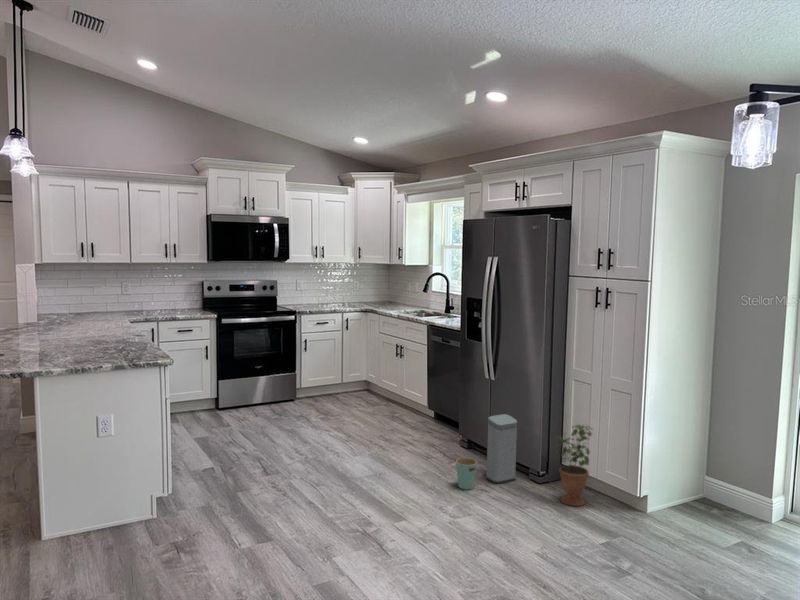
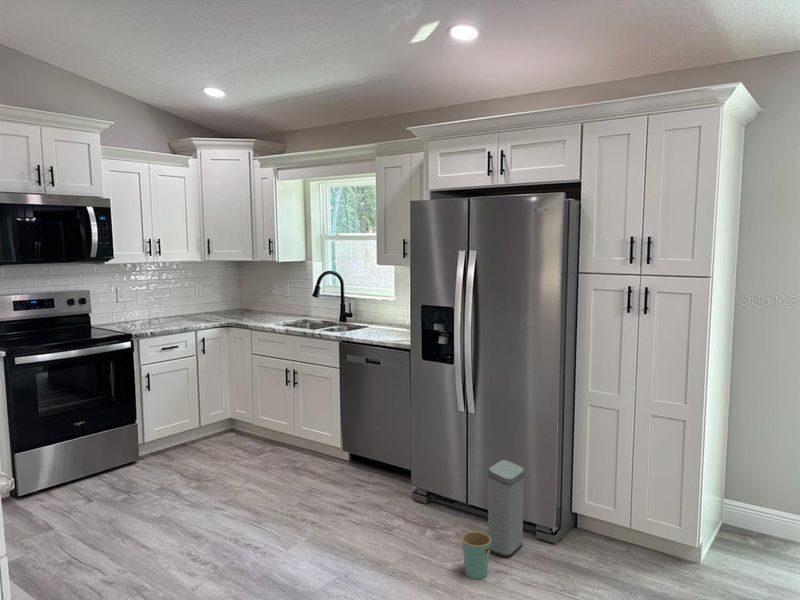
potted plant: present [556,425,592,506] -> none [588,459,637,574]

